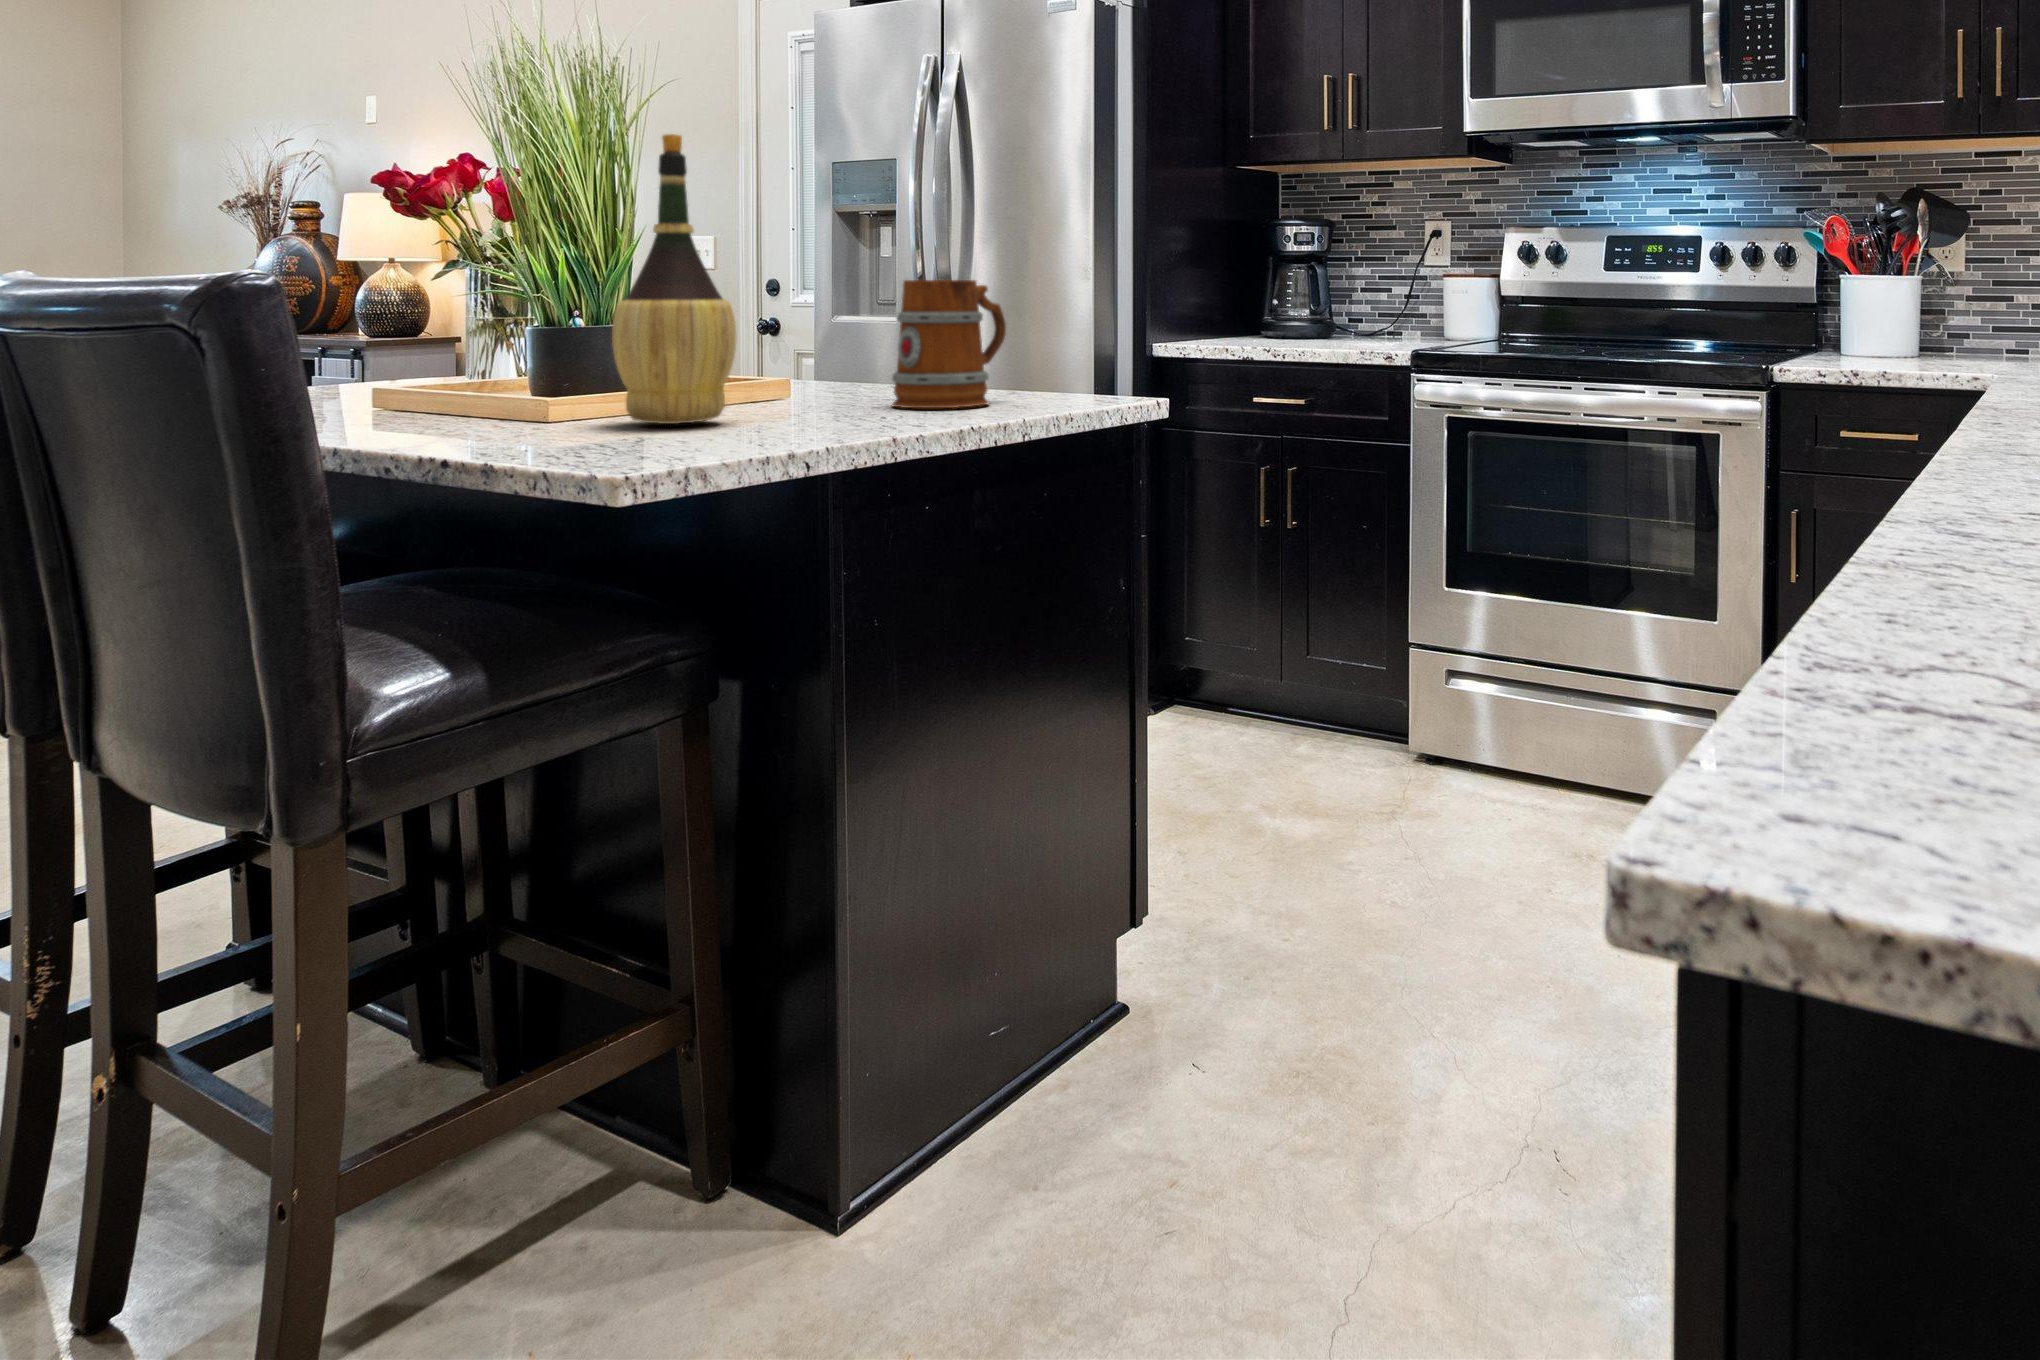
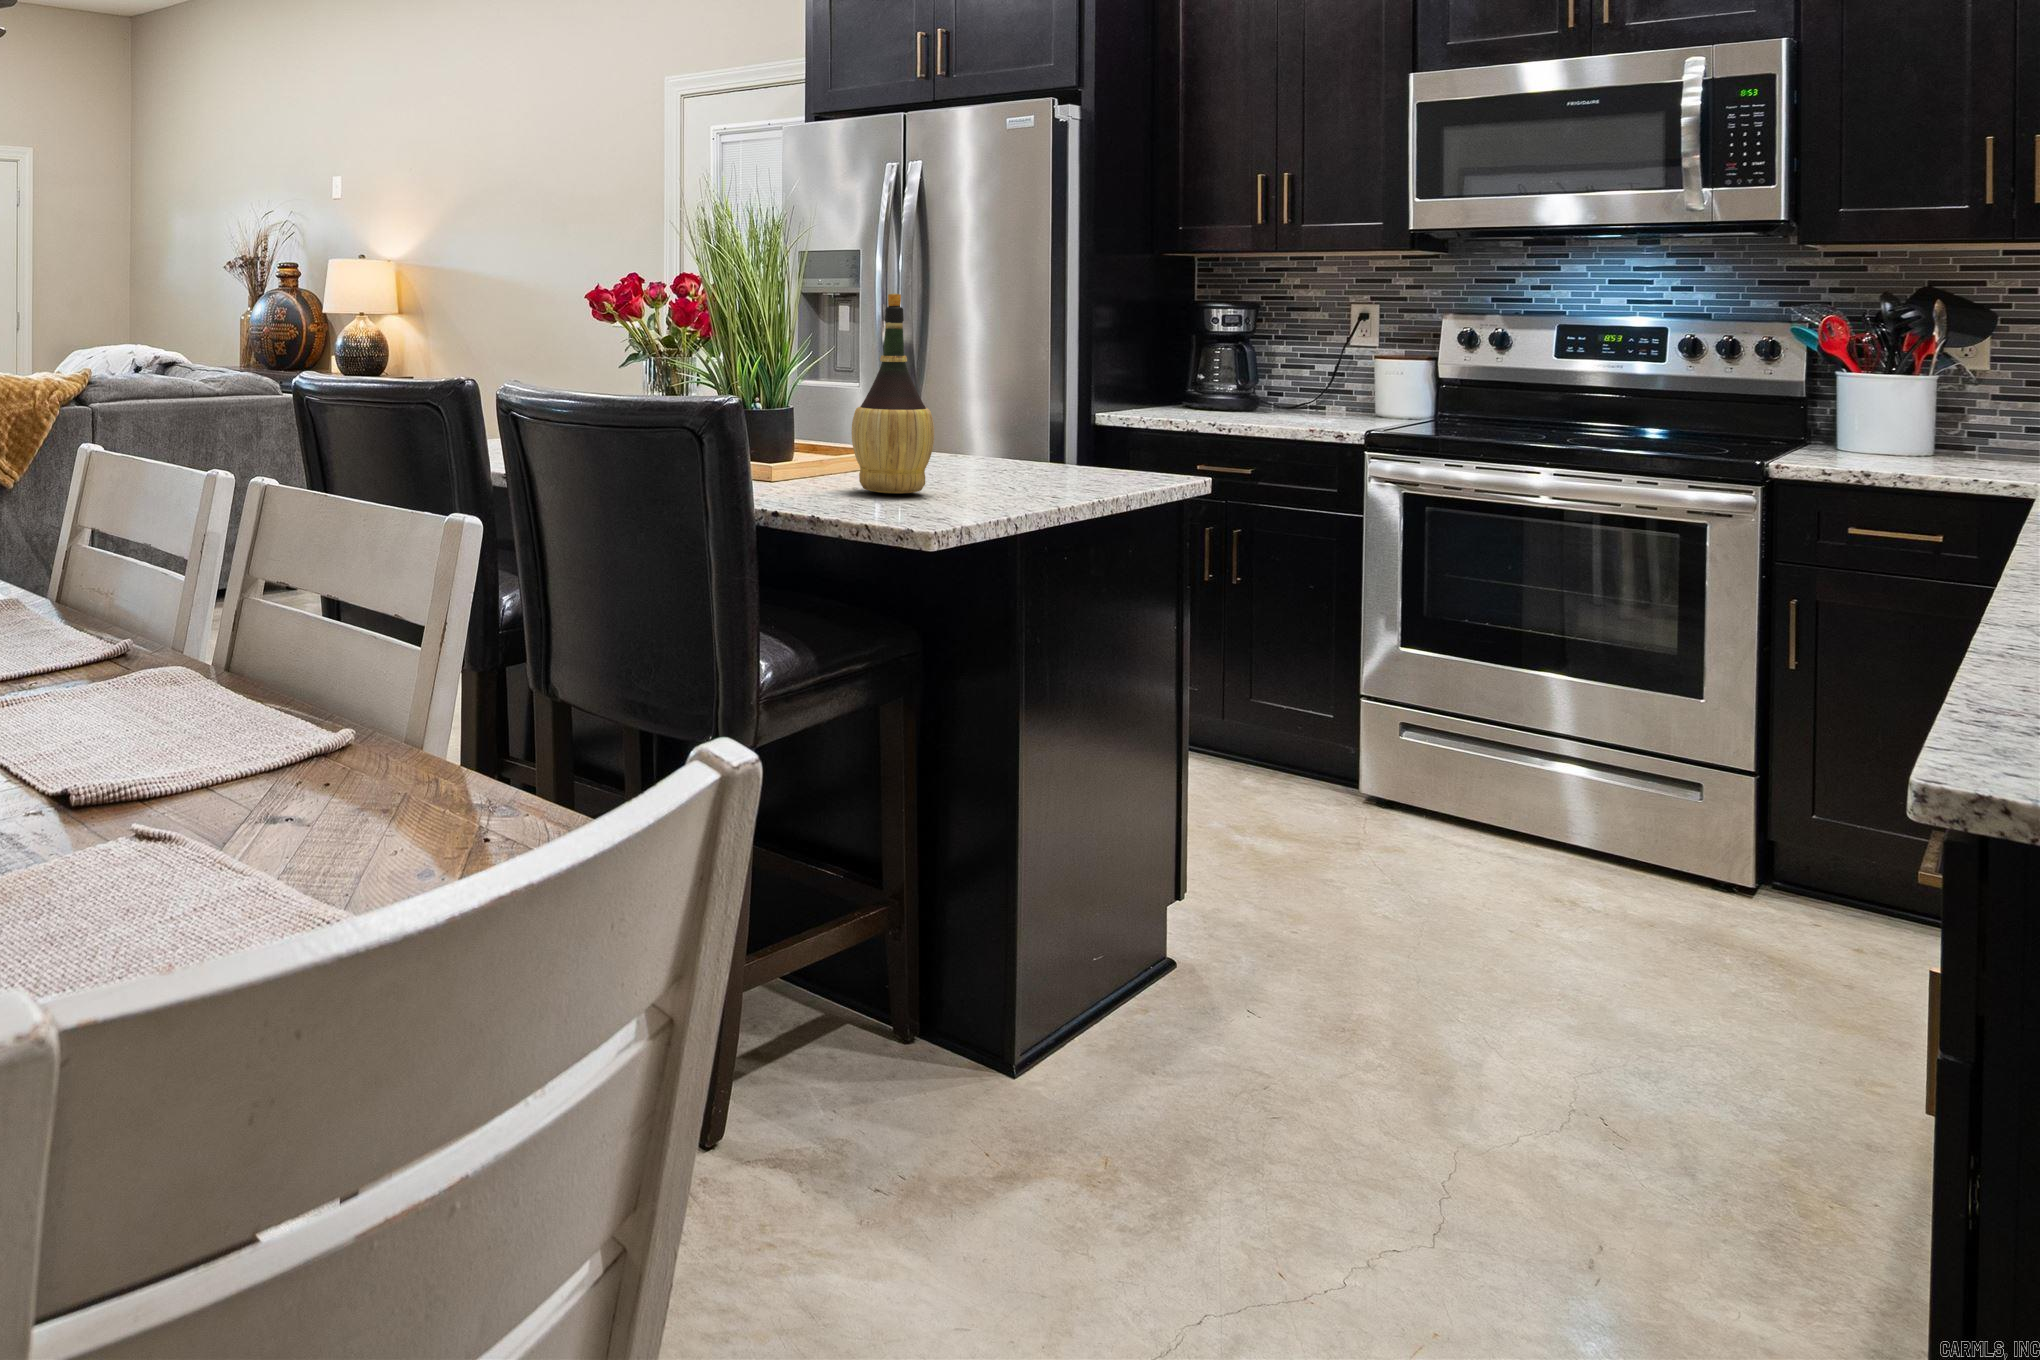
mug: present [892,280,1006,408] -> none [1010,387,1089,486]

